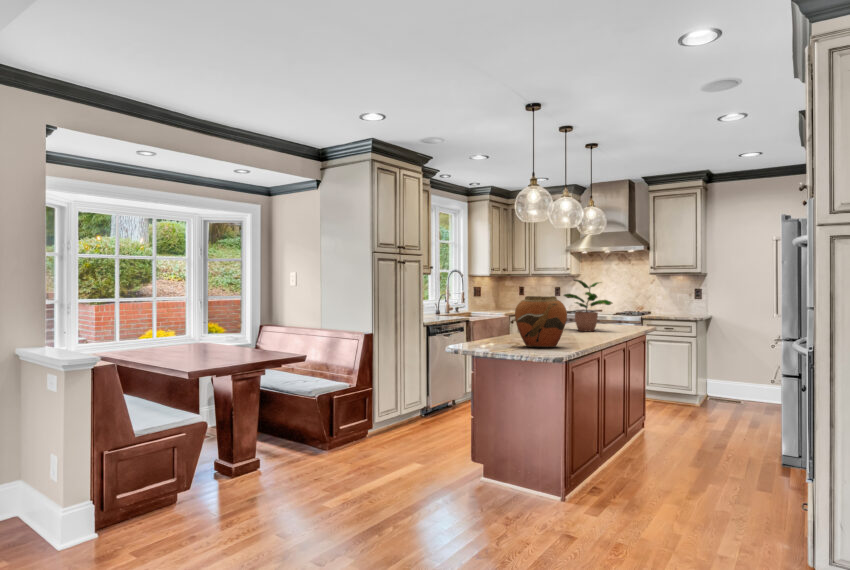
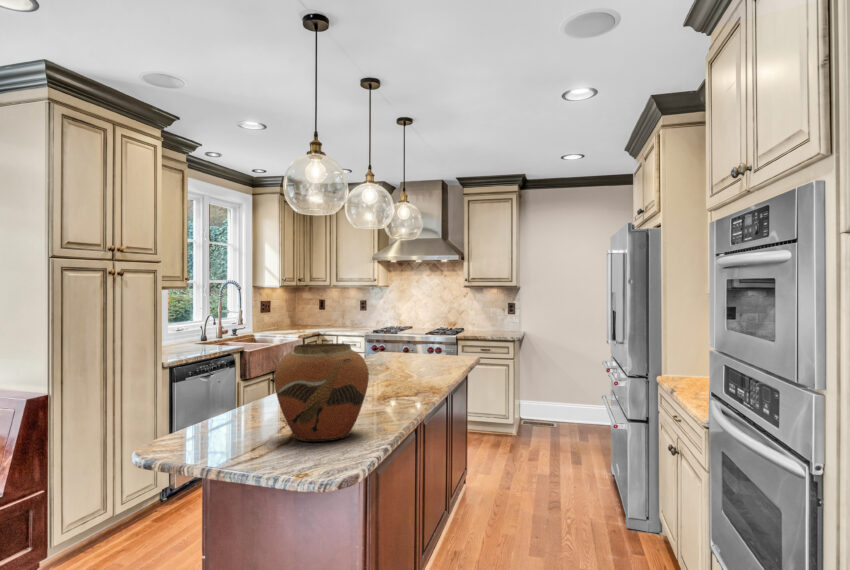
potted plant: present [564,280,612,331] -> none [367,302,433,375]

